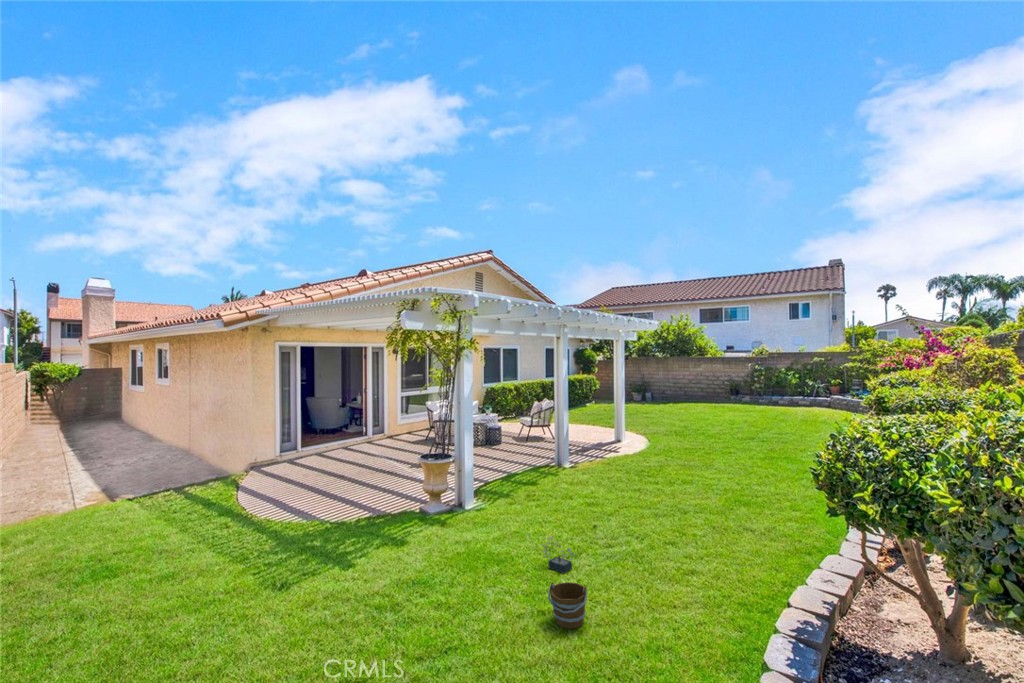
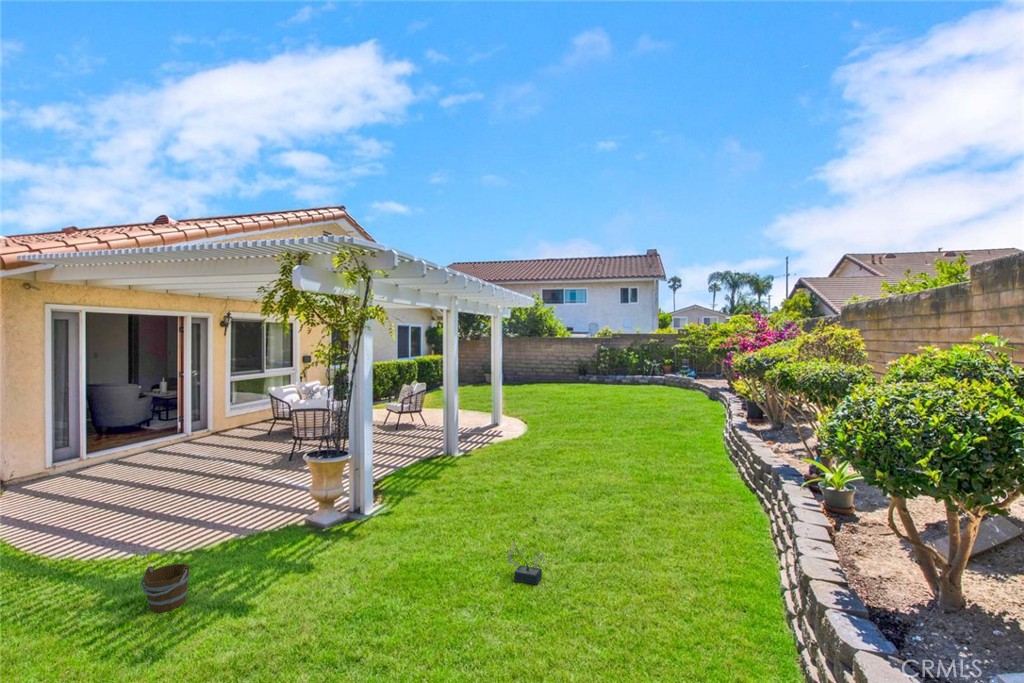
bucket: present [548,582,588,629] -> present [140,564,190,612]

